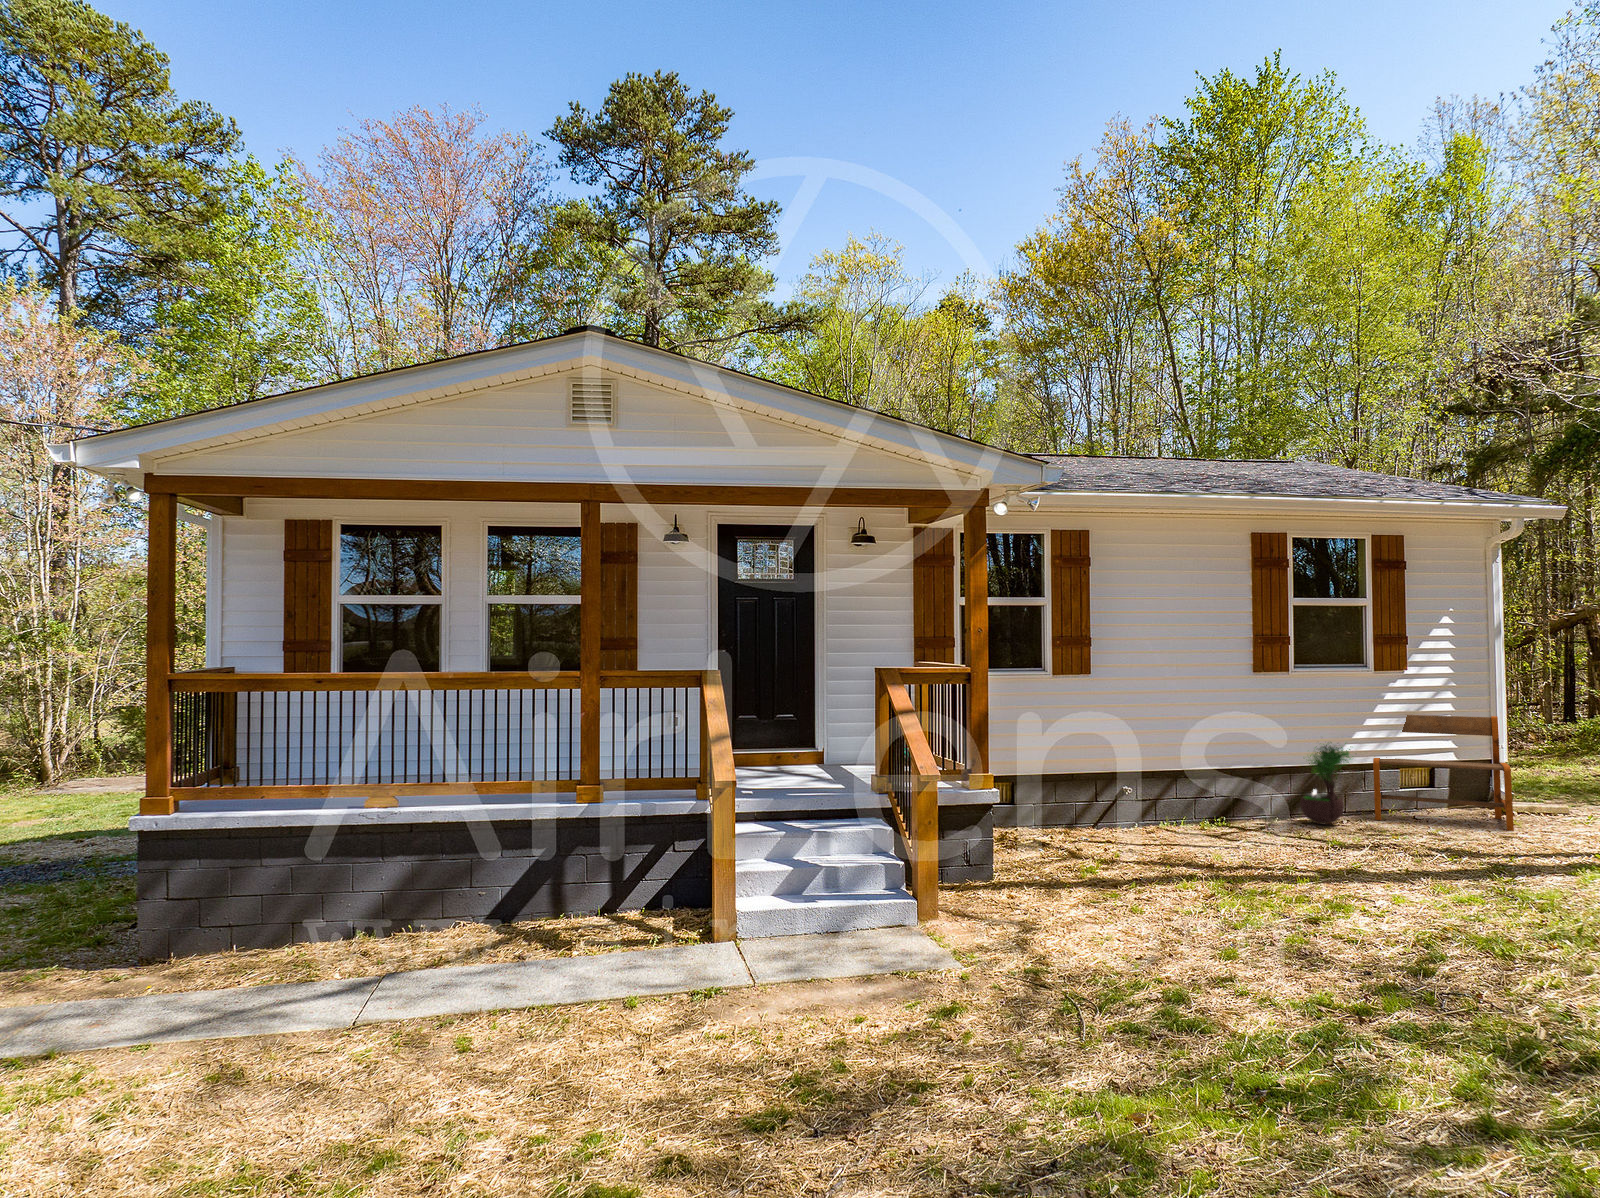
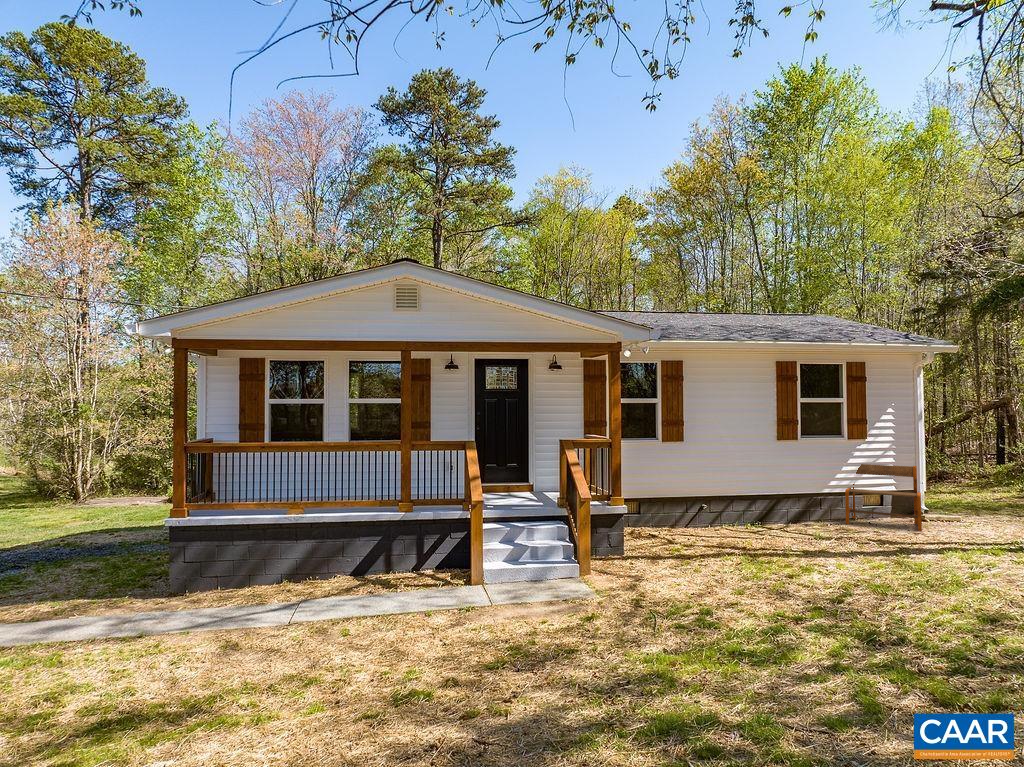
potted tree: present [1300,743,1351,824] -> none [803,477,834,527]

